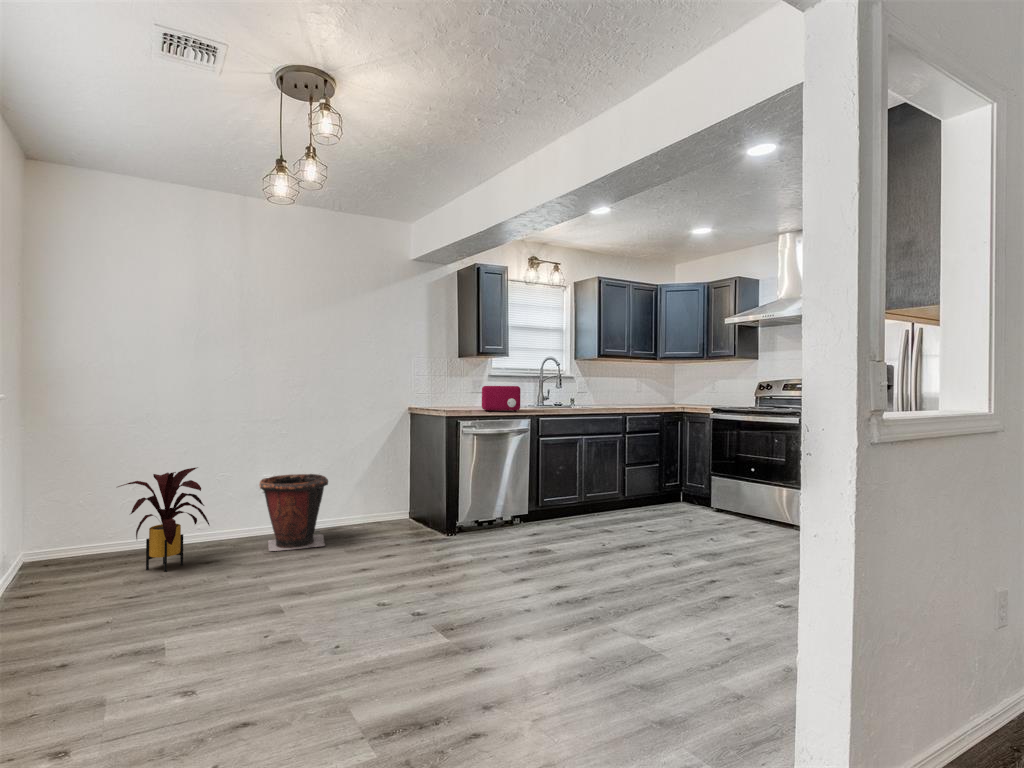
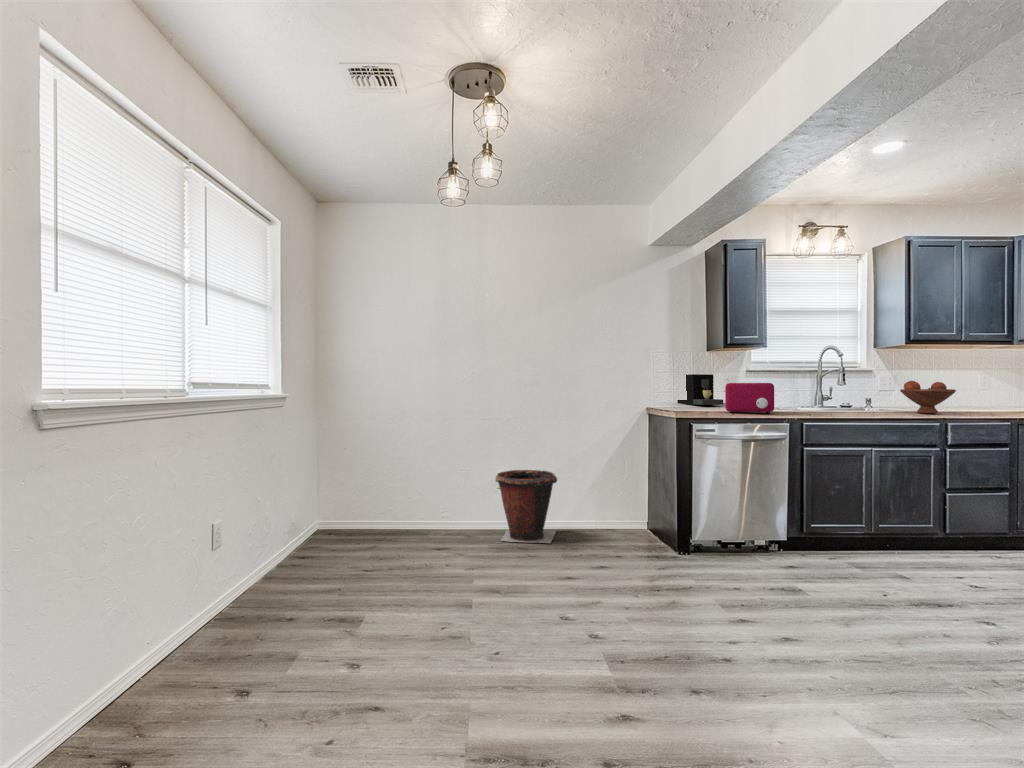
coffee maker: none [433,377,474,405] -> present [677,374,723,405]
fruit bowl: none [598,385,631,410] -> present [900,381,956,414]
house plant: present [118,467,209,572] -> none [383,458,451,546]

